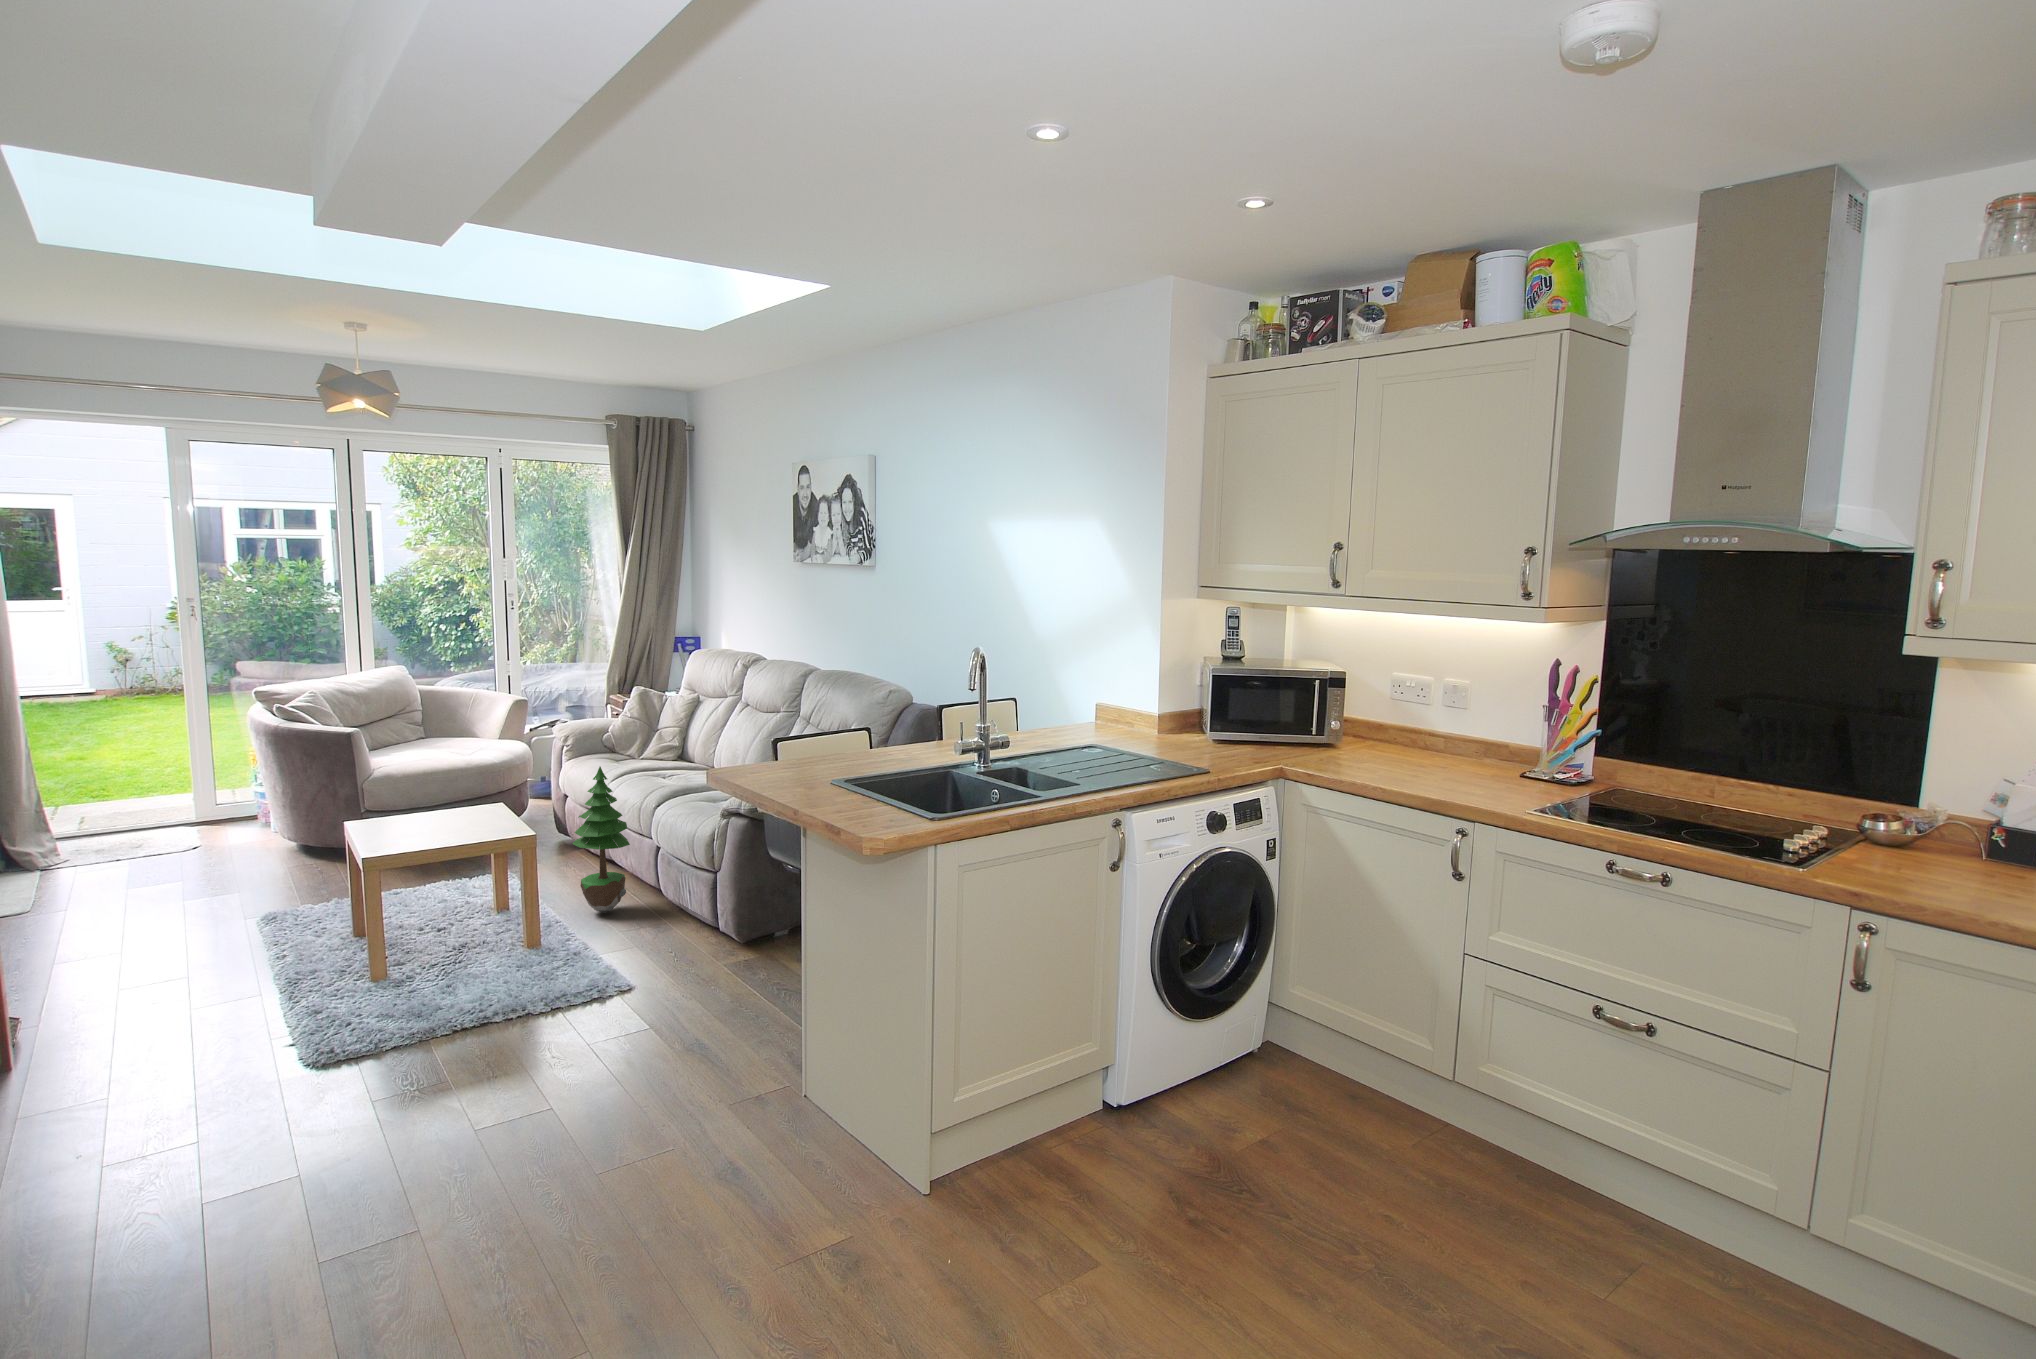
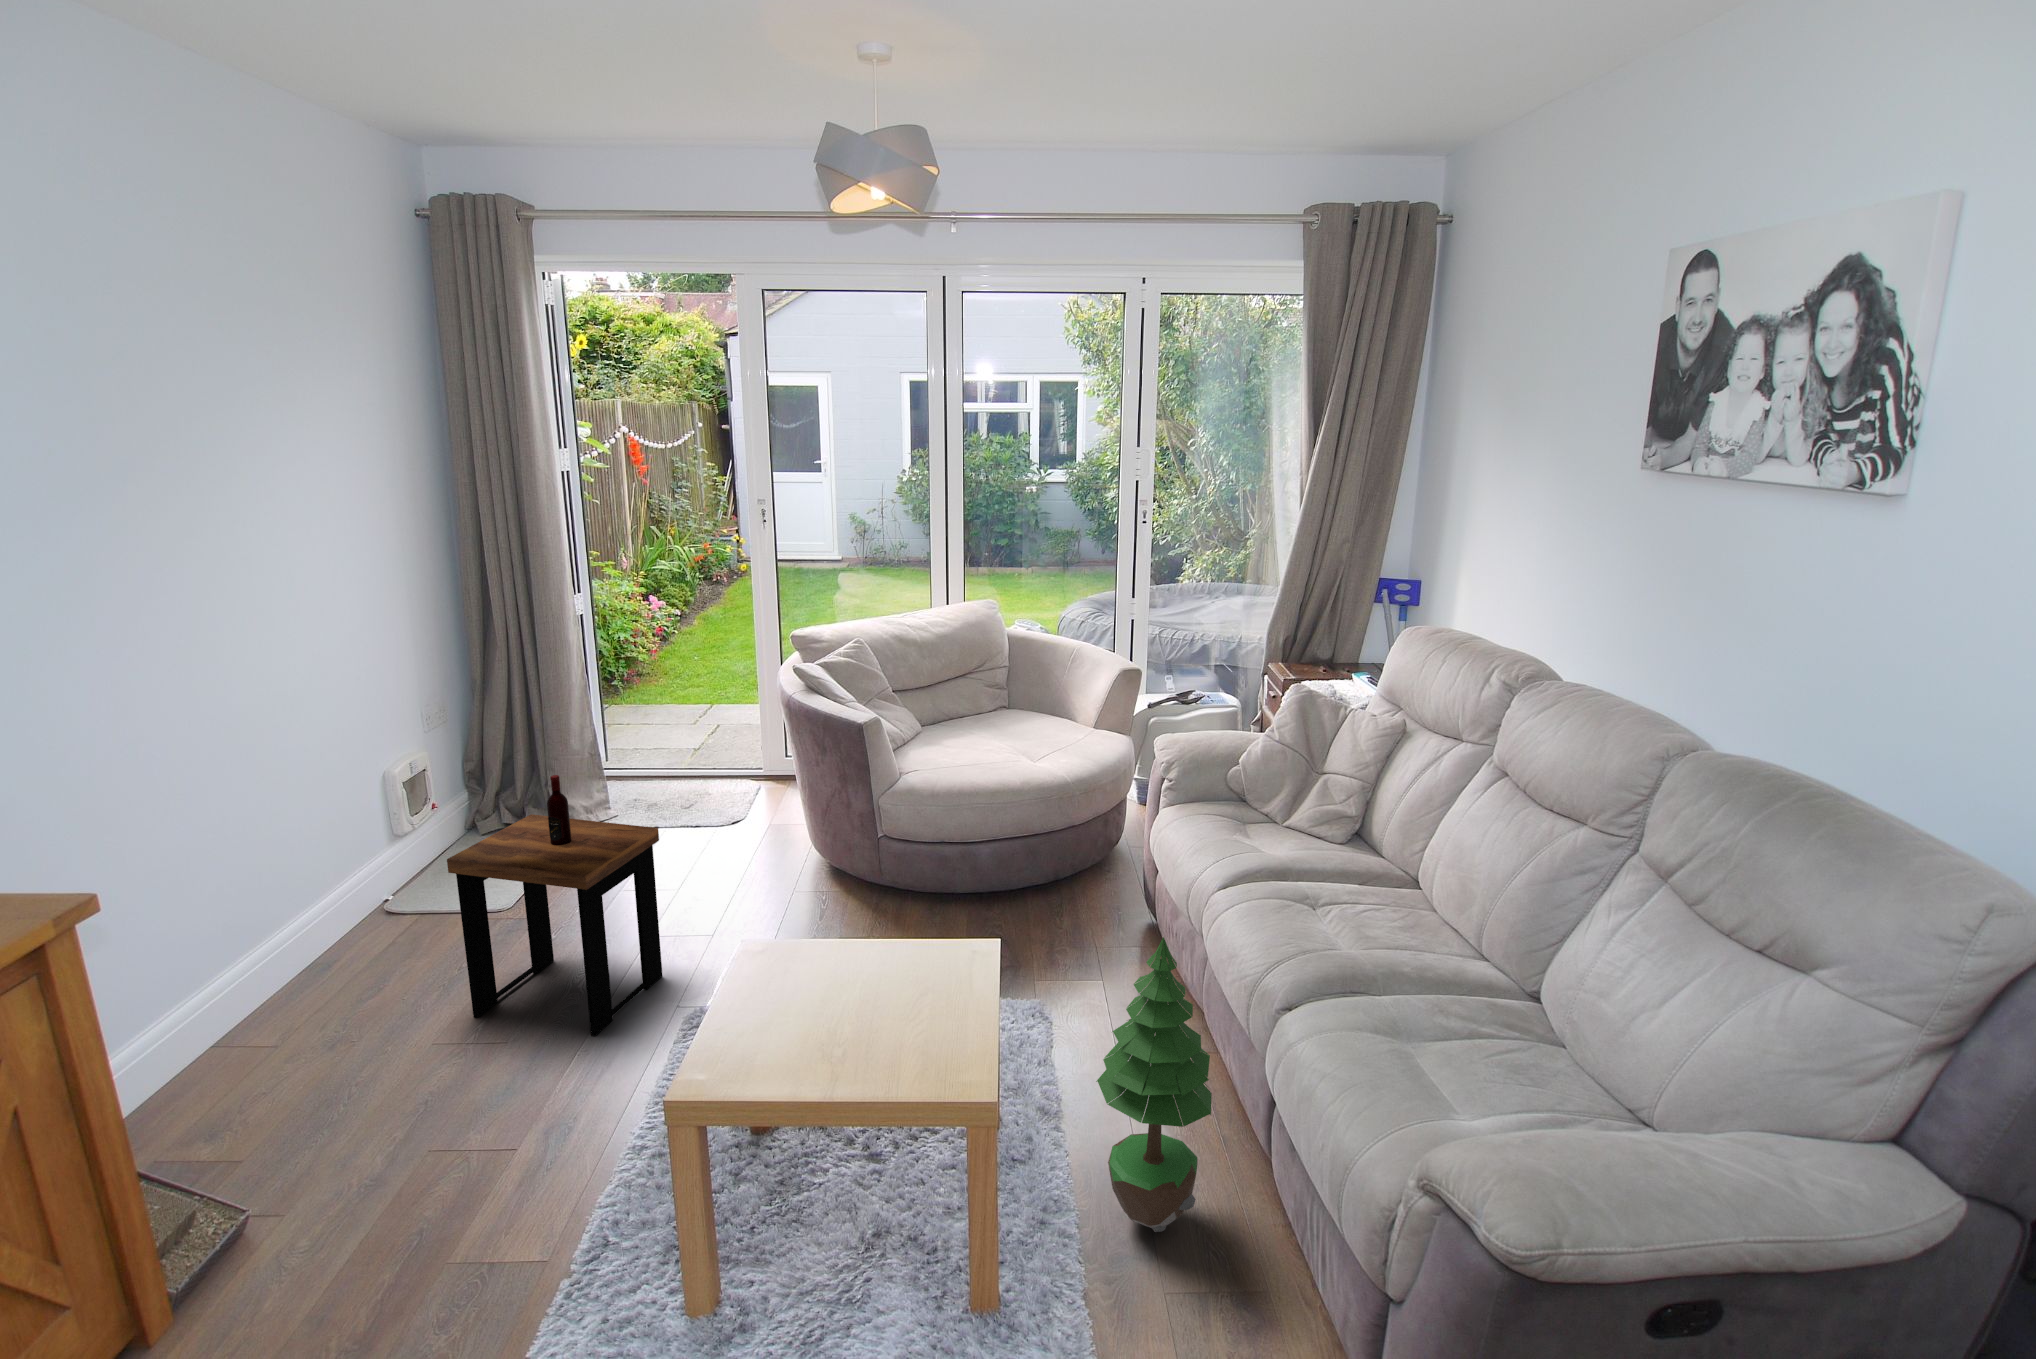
side table: none [64,766,224,942] -> present [447,775,662,1036]

